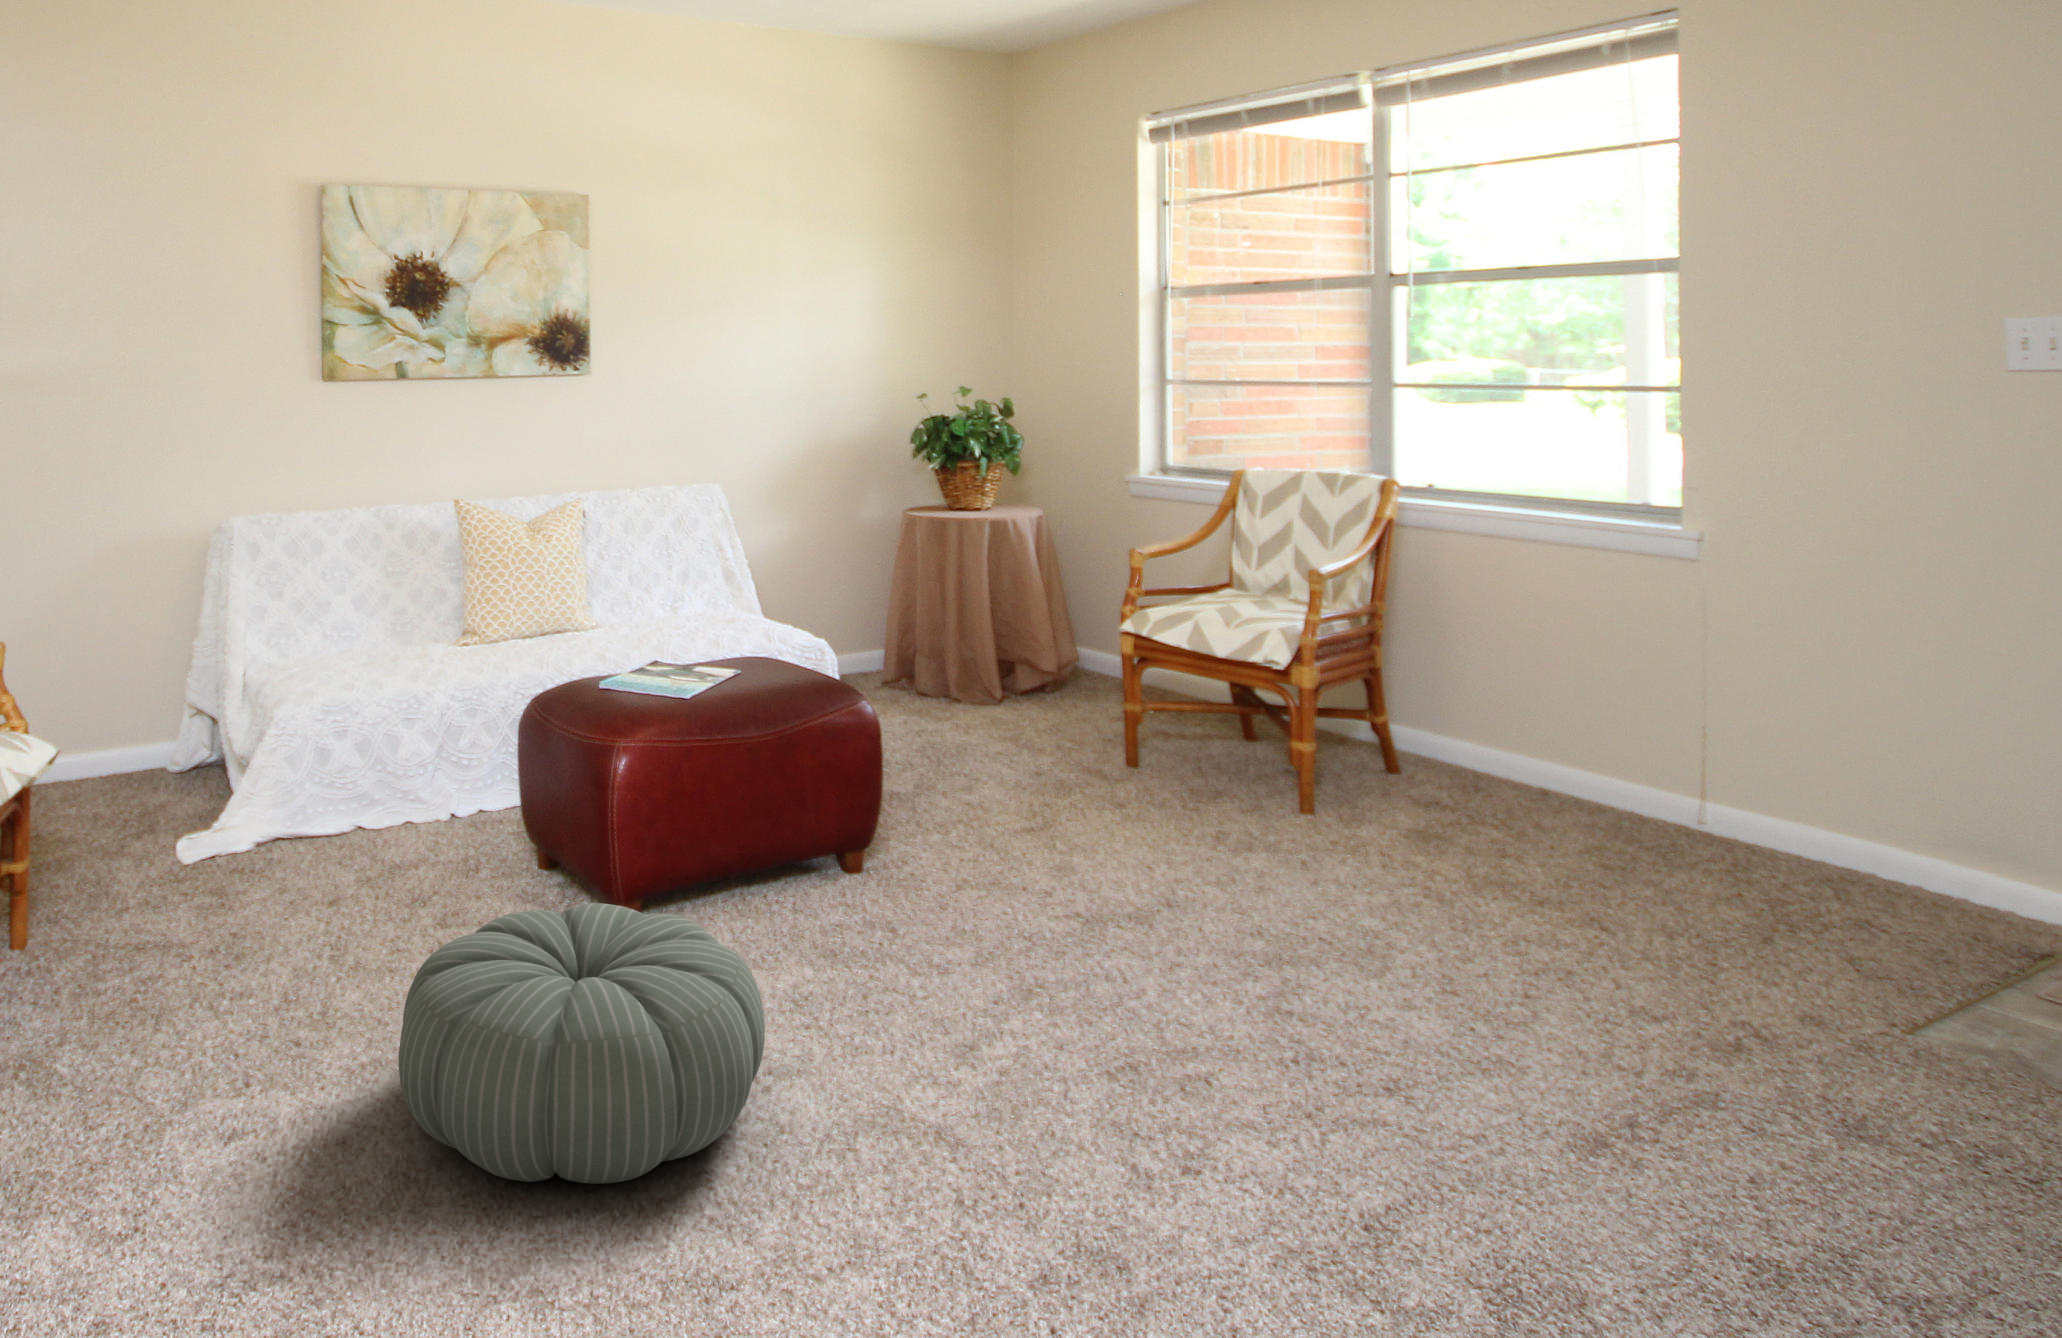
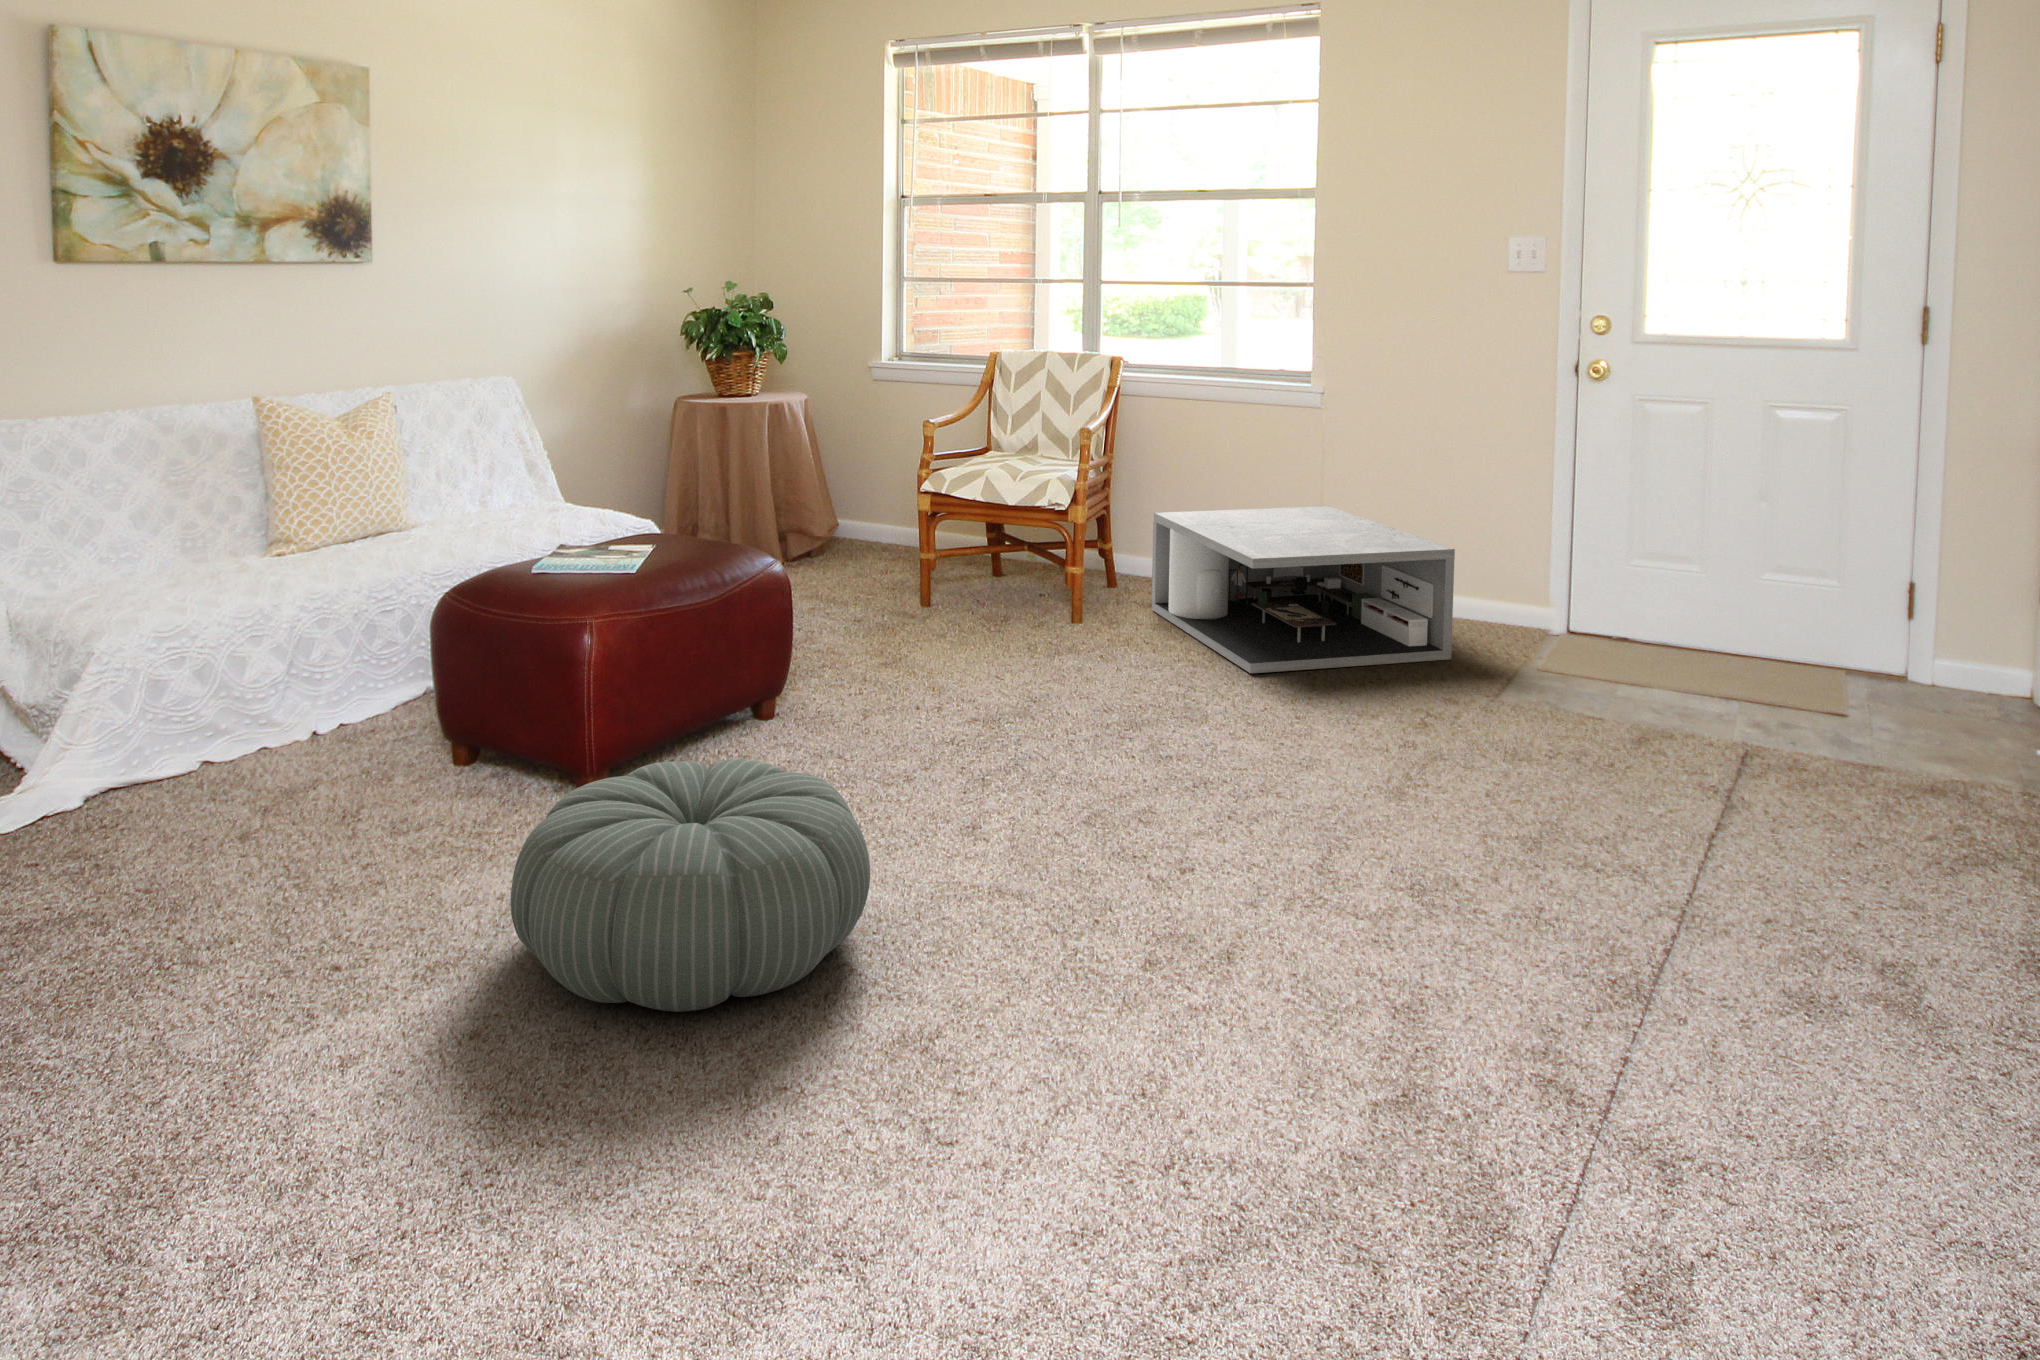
coffee table: none [1421,684,1872,957] -> present [1152,506,1455,673]

